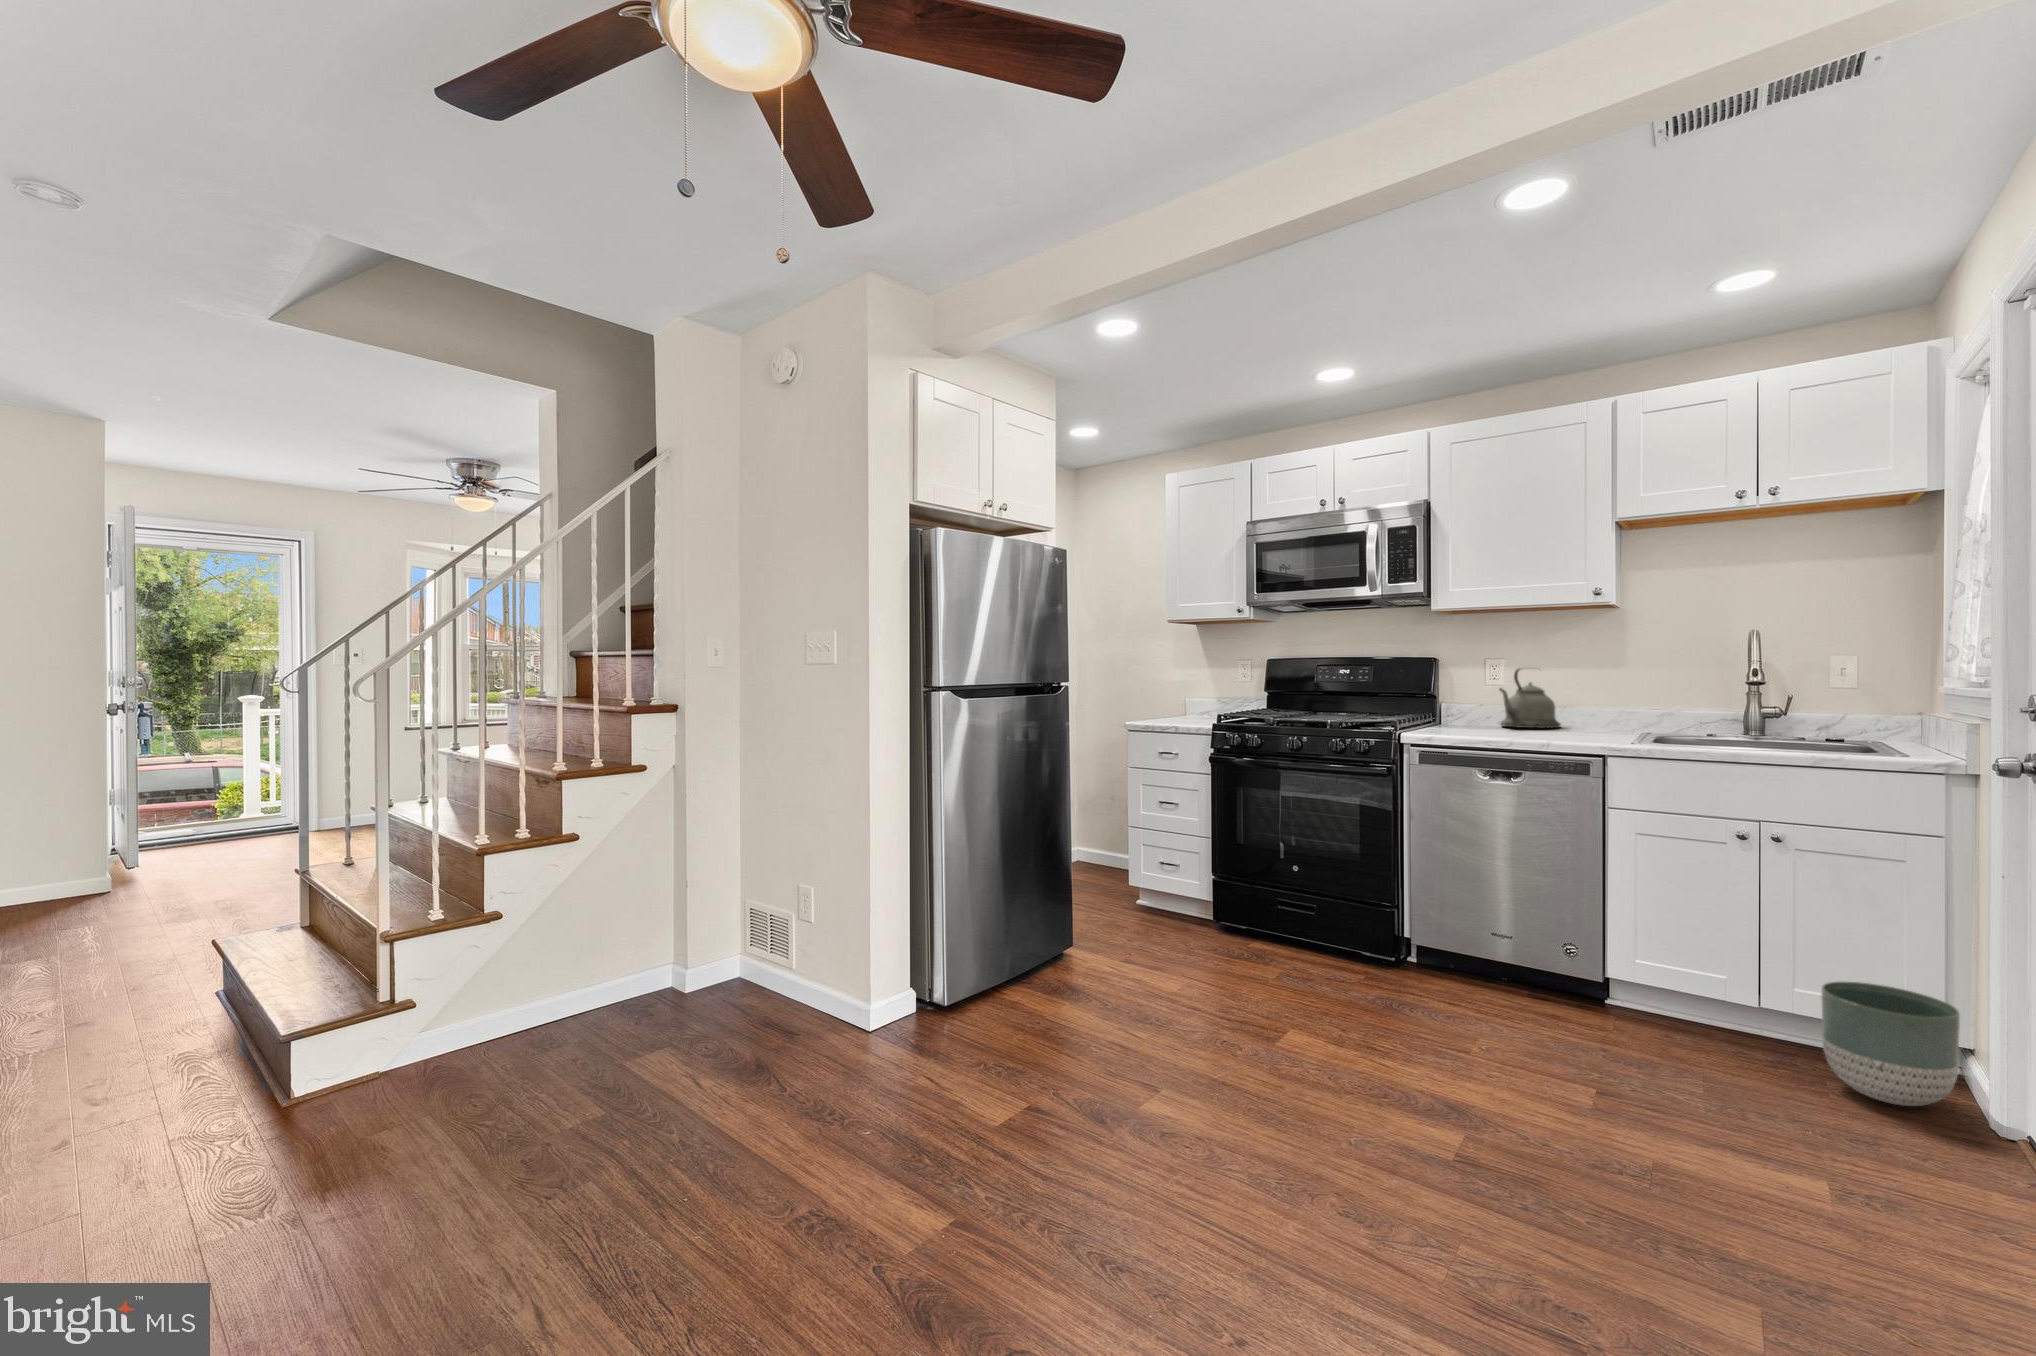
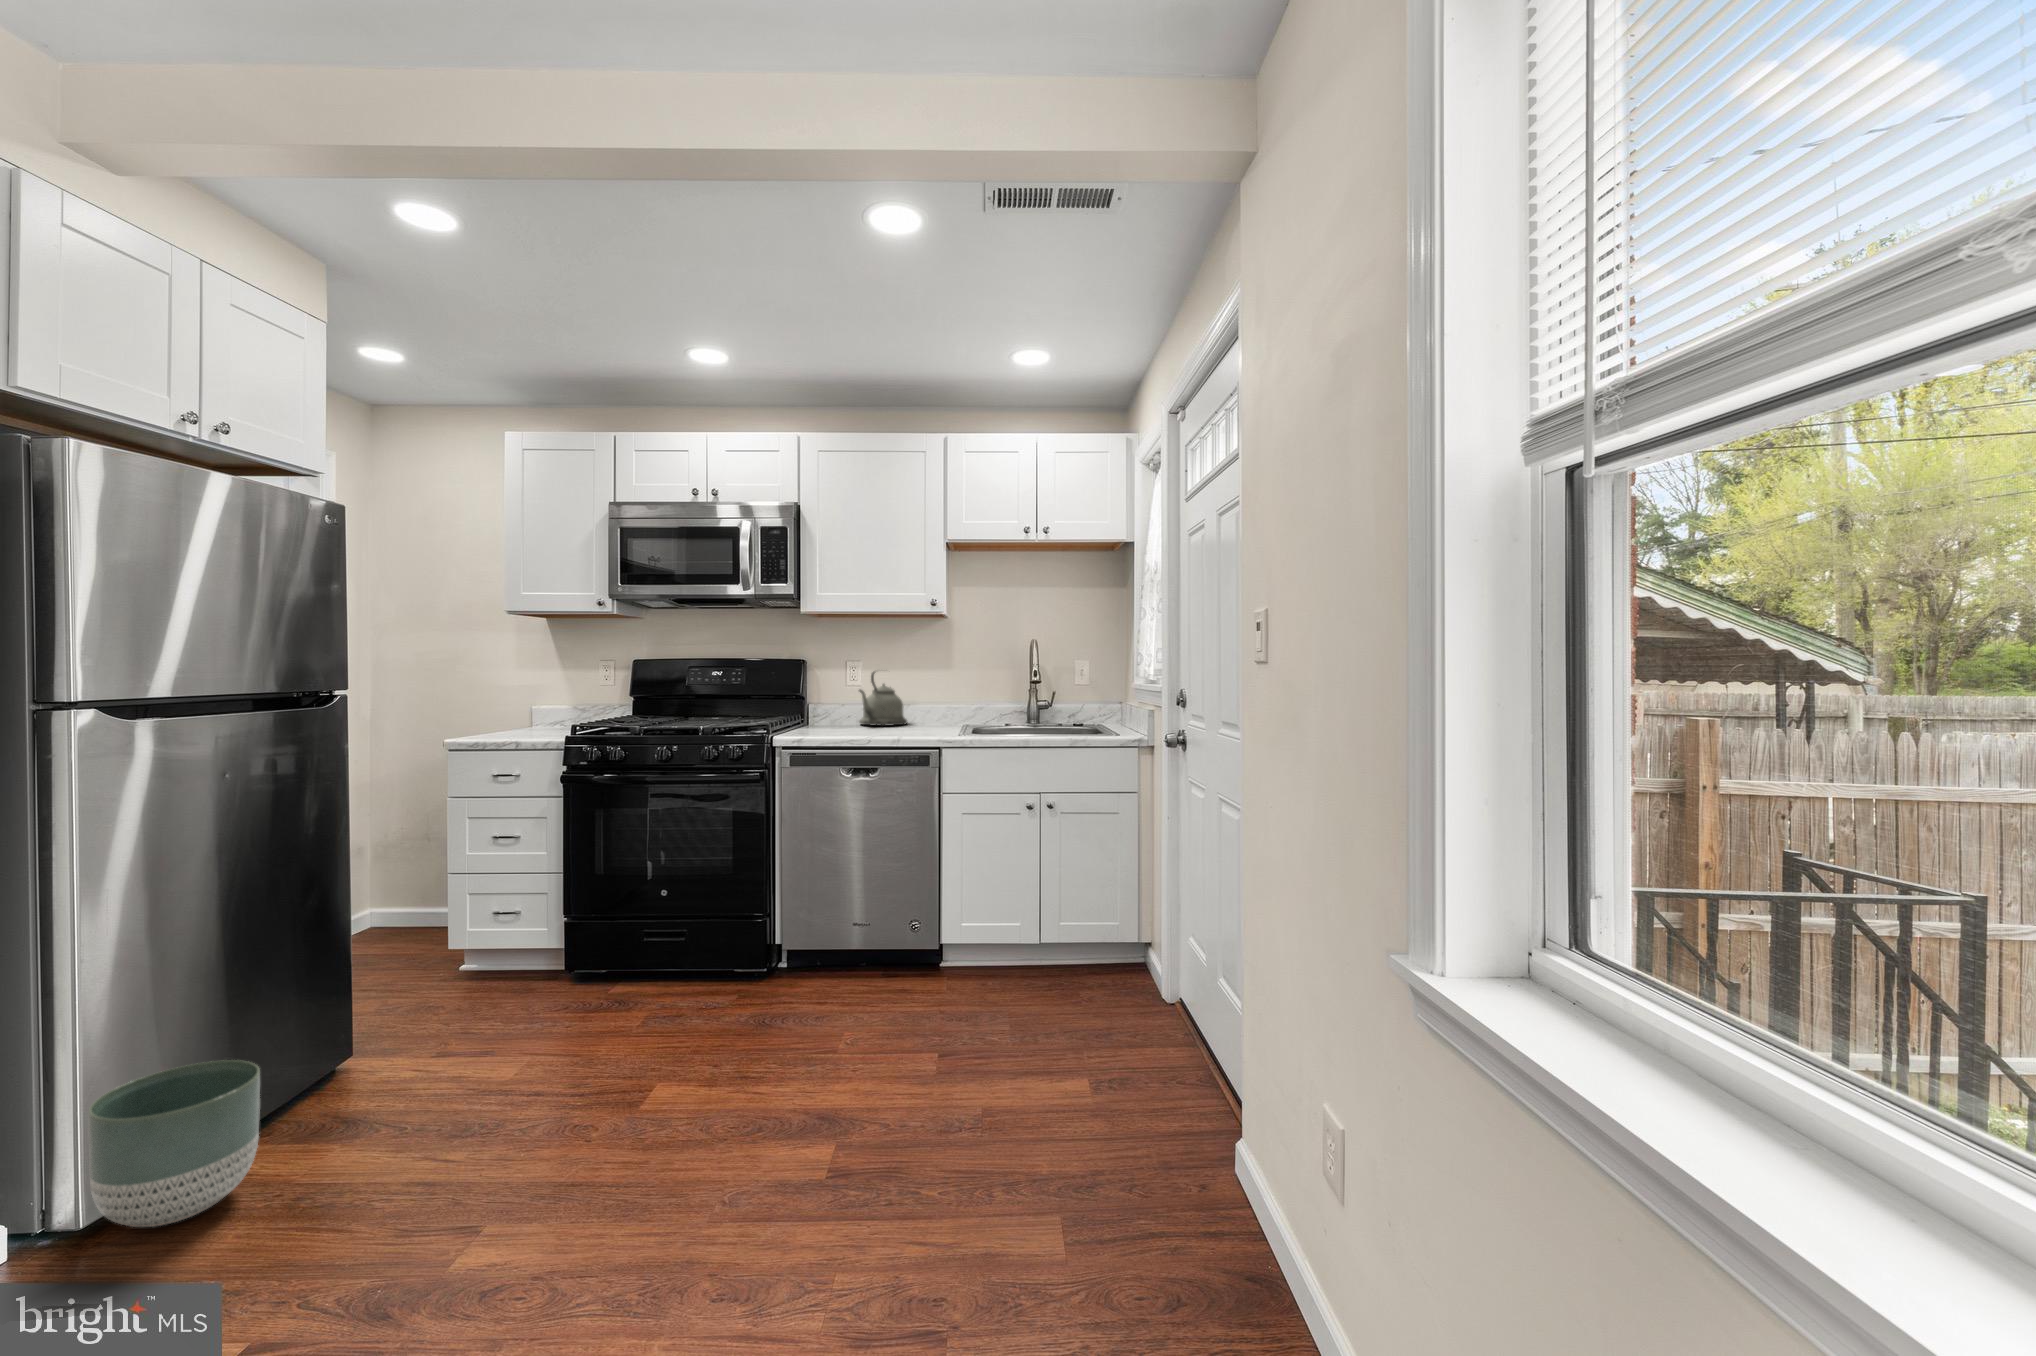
planter: present [1821,982,1960,1106] -> present [88,1060,260,1227]

